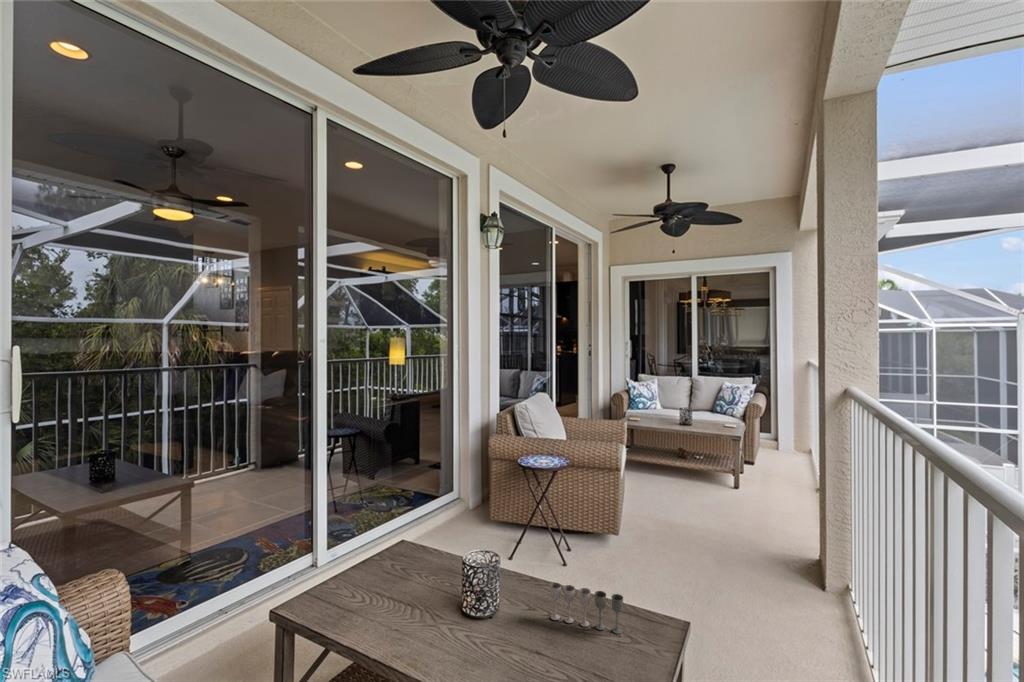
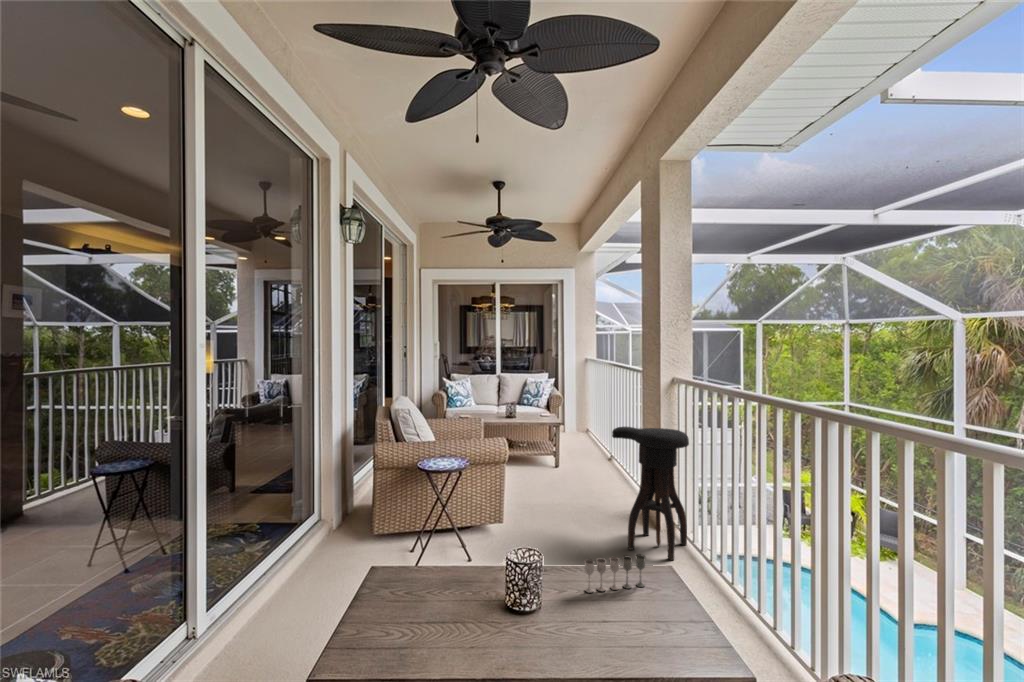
stool: none [745,448,849,633] -> present [612,427,689,560]

